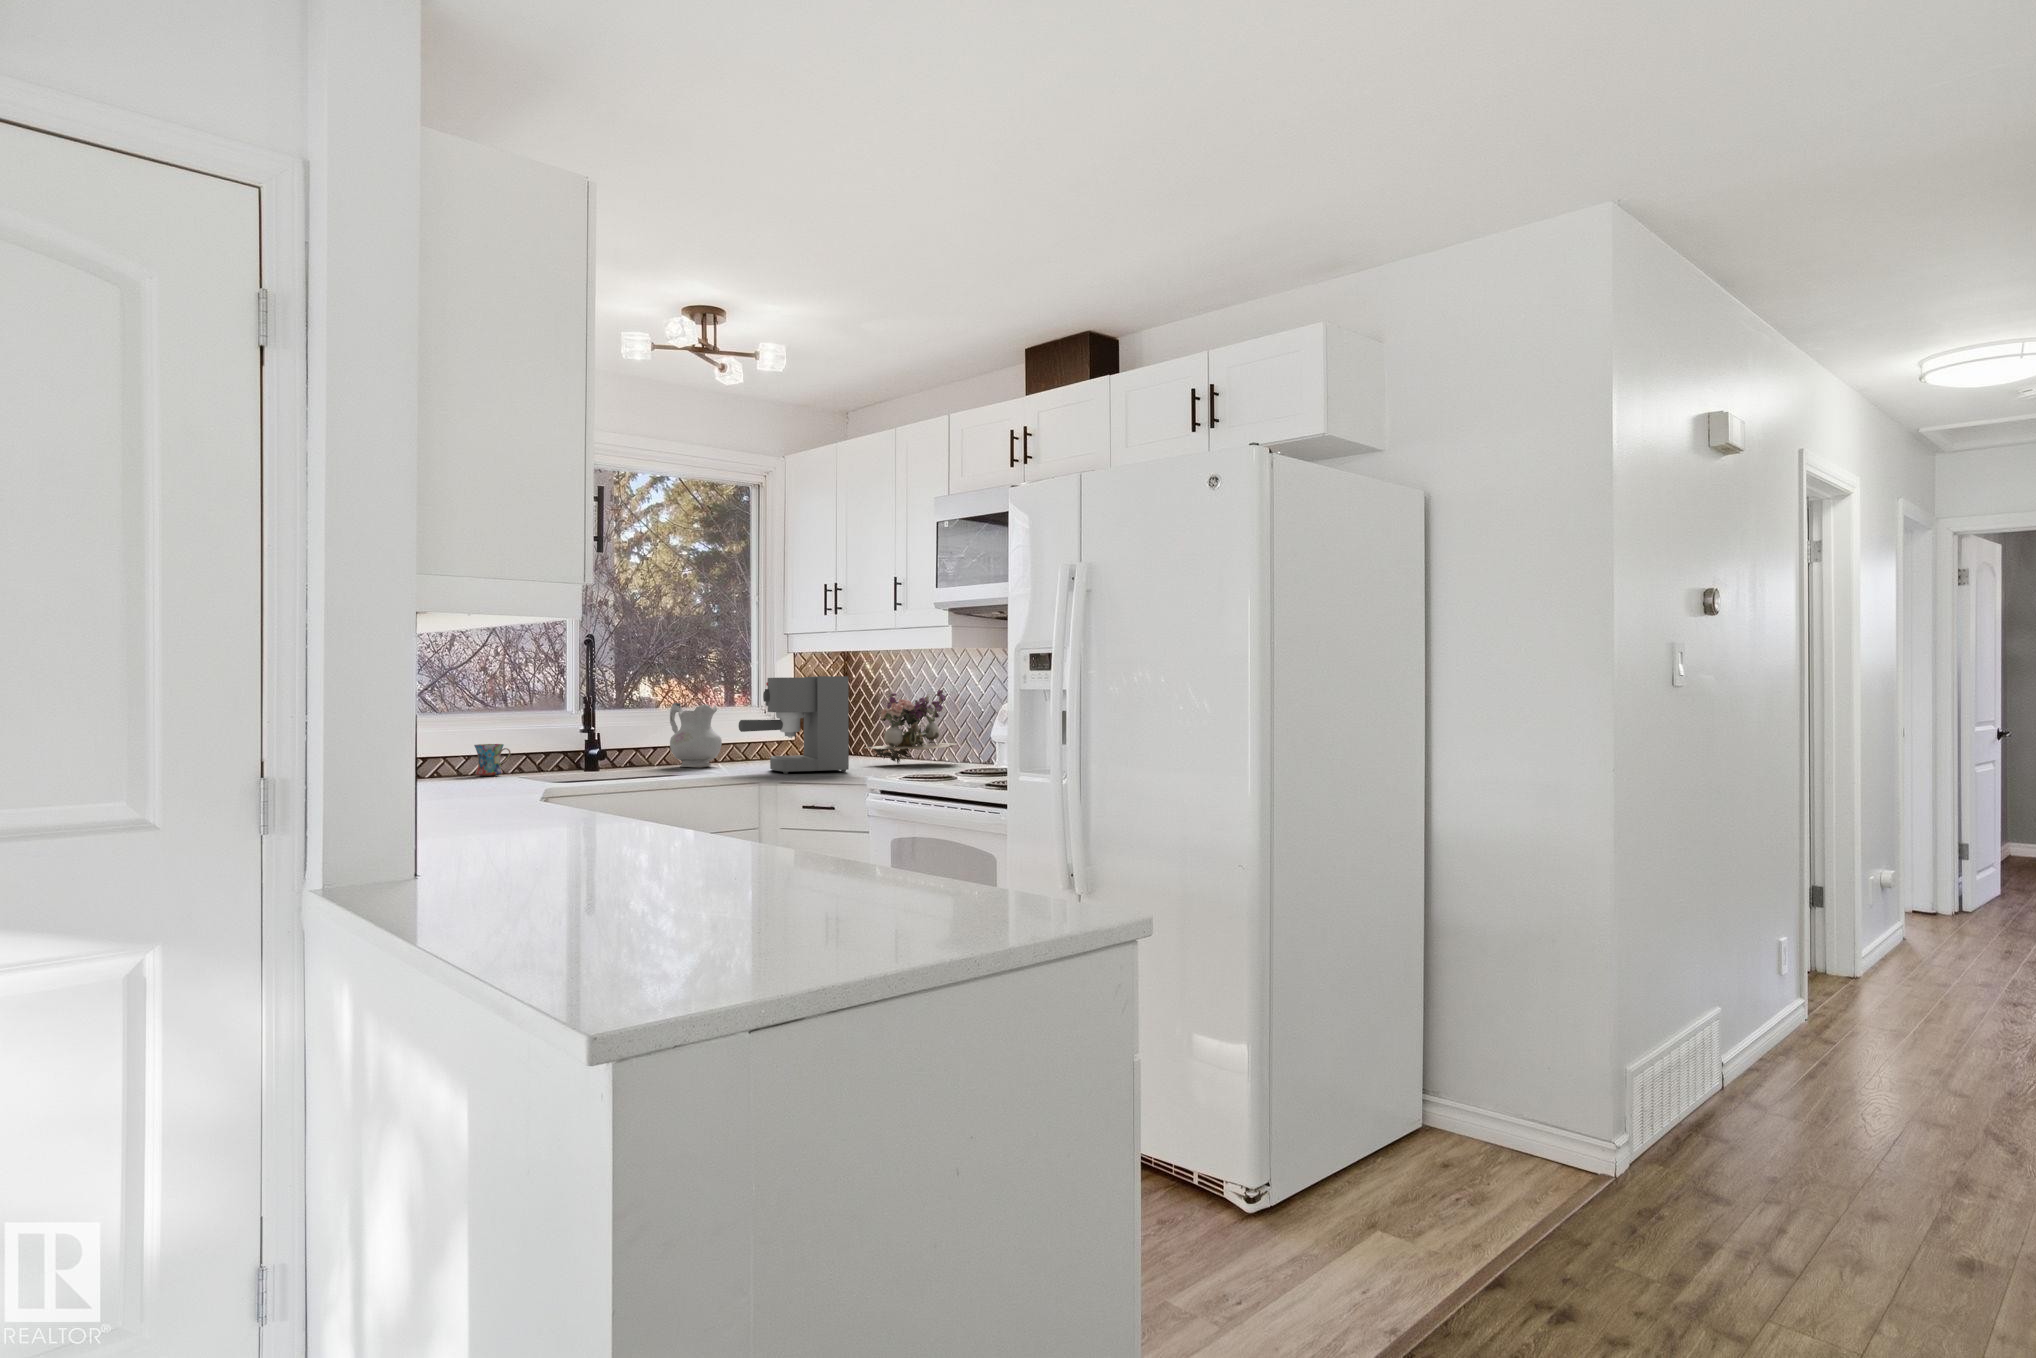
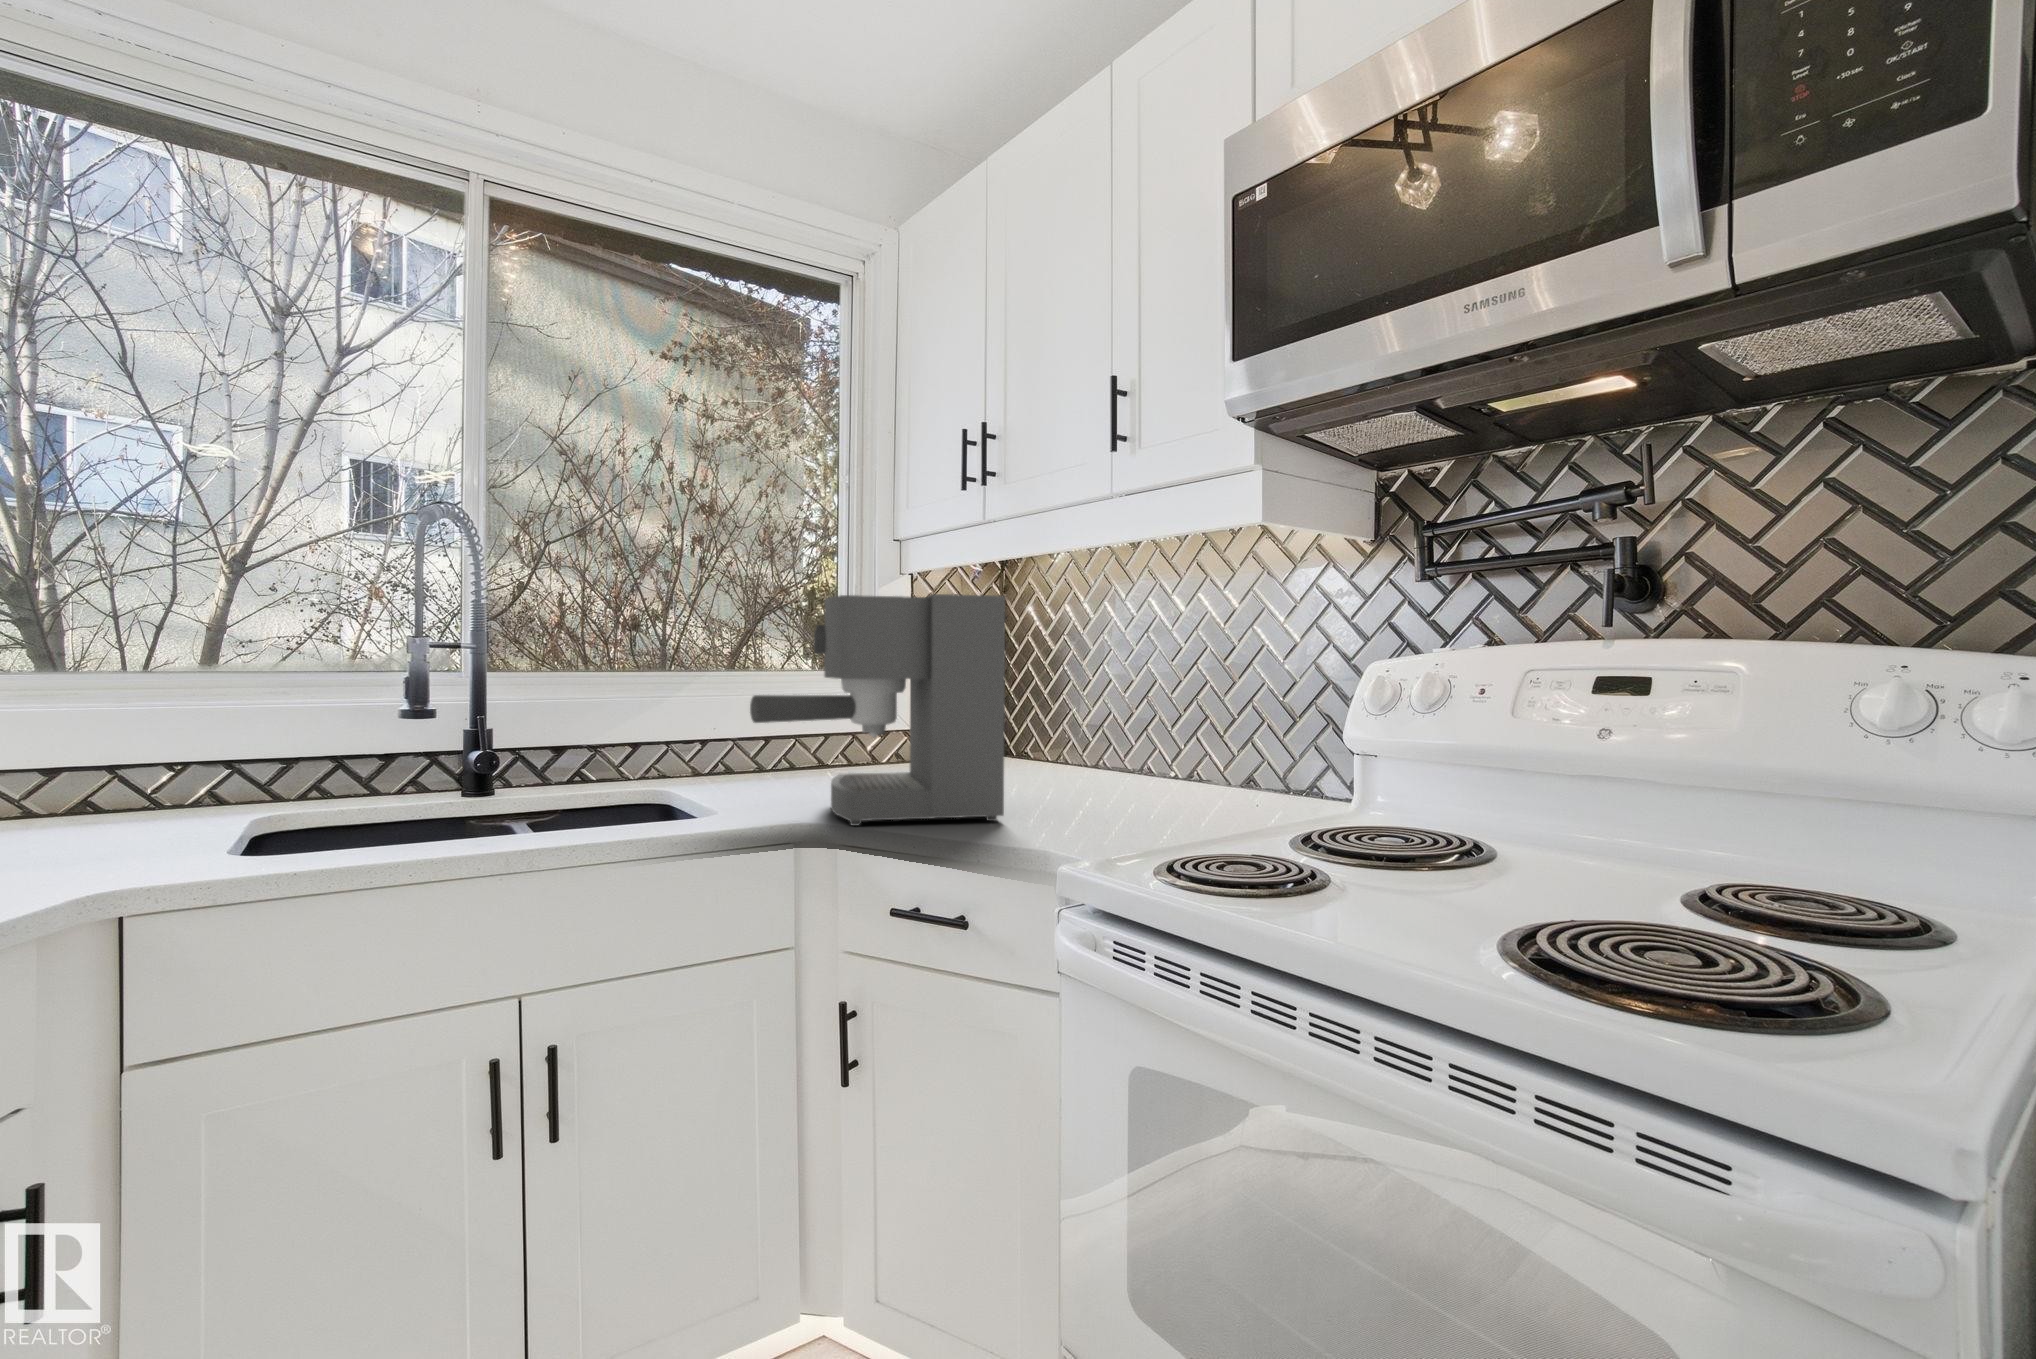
flower arrangement: present [866,688,956,763] -> none [1036,636,1223,788]
ceramic pitcher: present [670,703,722,768] -> none [650,657,755,790]
mug: present [474,744,511,776] -> none [145,741,231,816]

